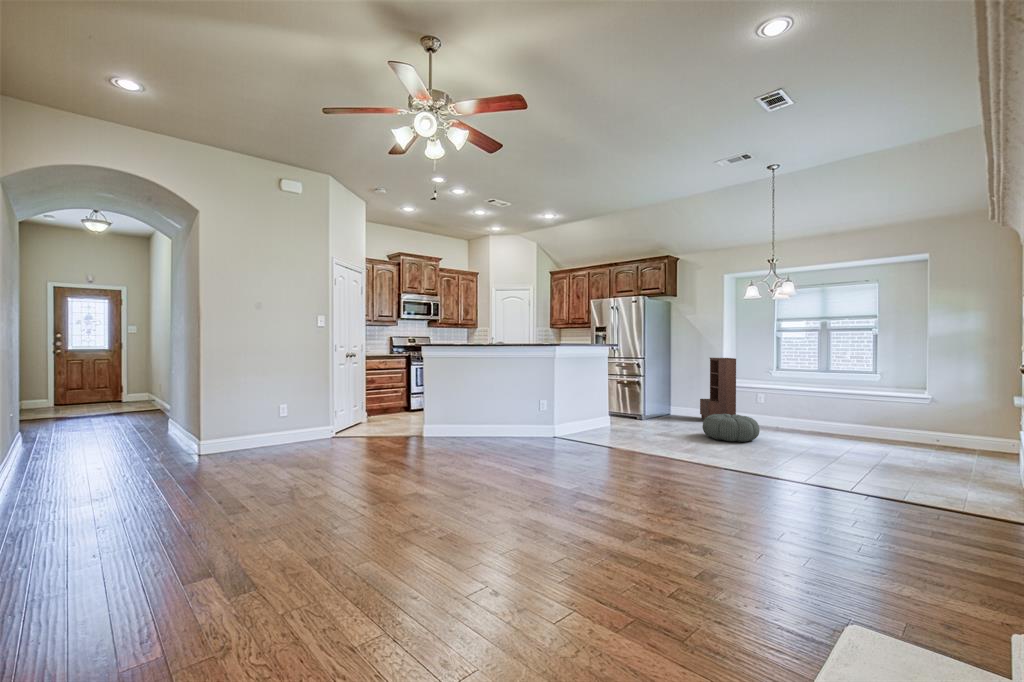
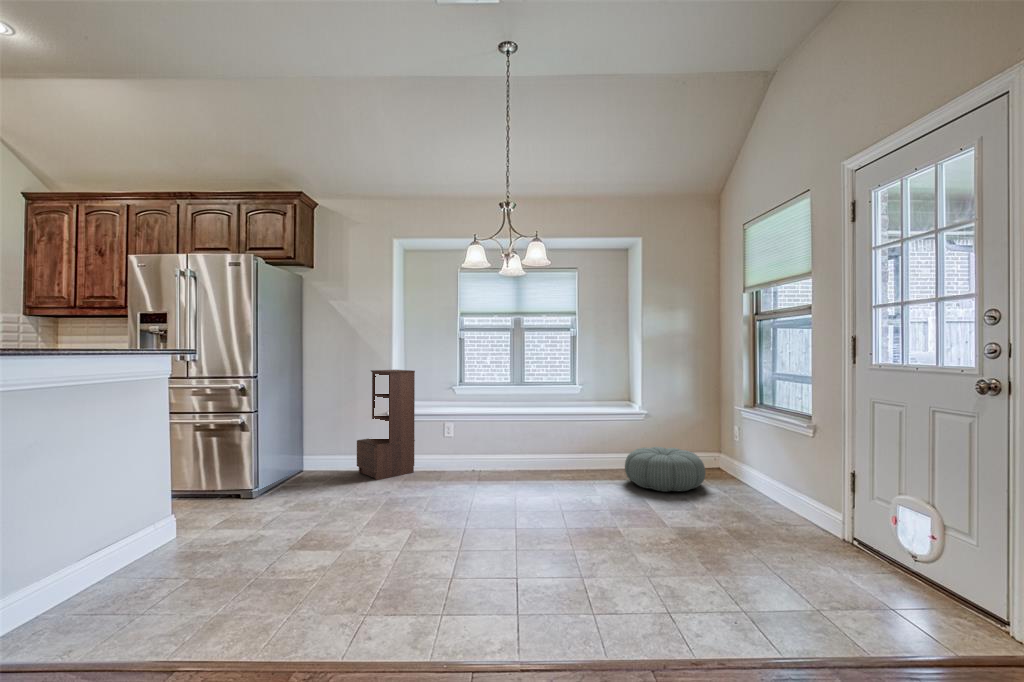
pouf: present [703,414,760,442] -> present [625,447,706,492]

